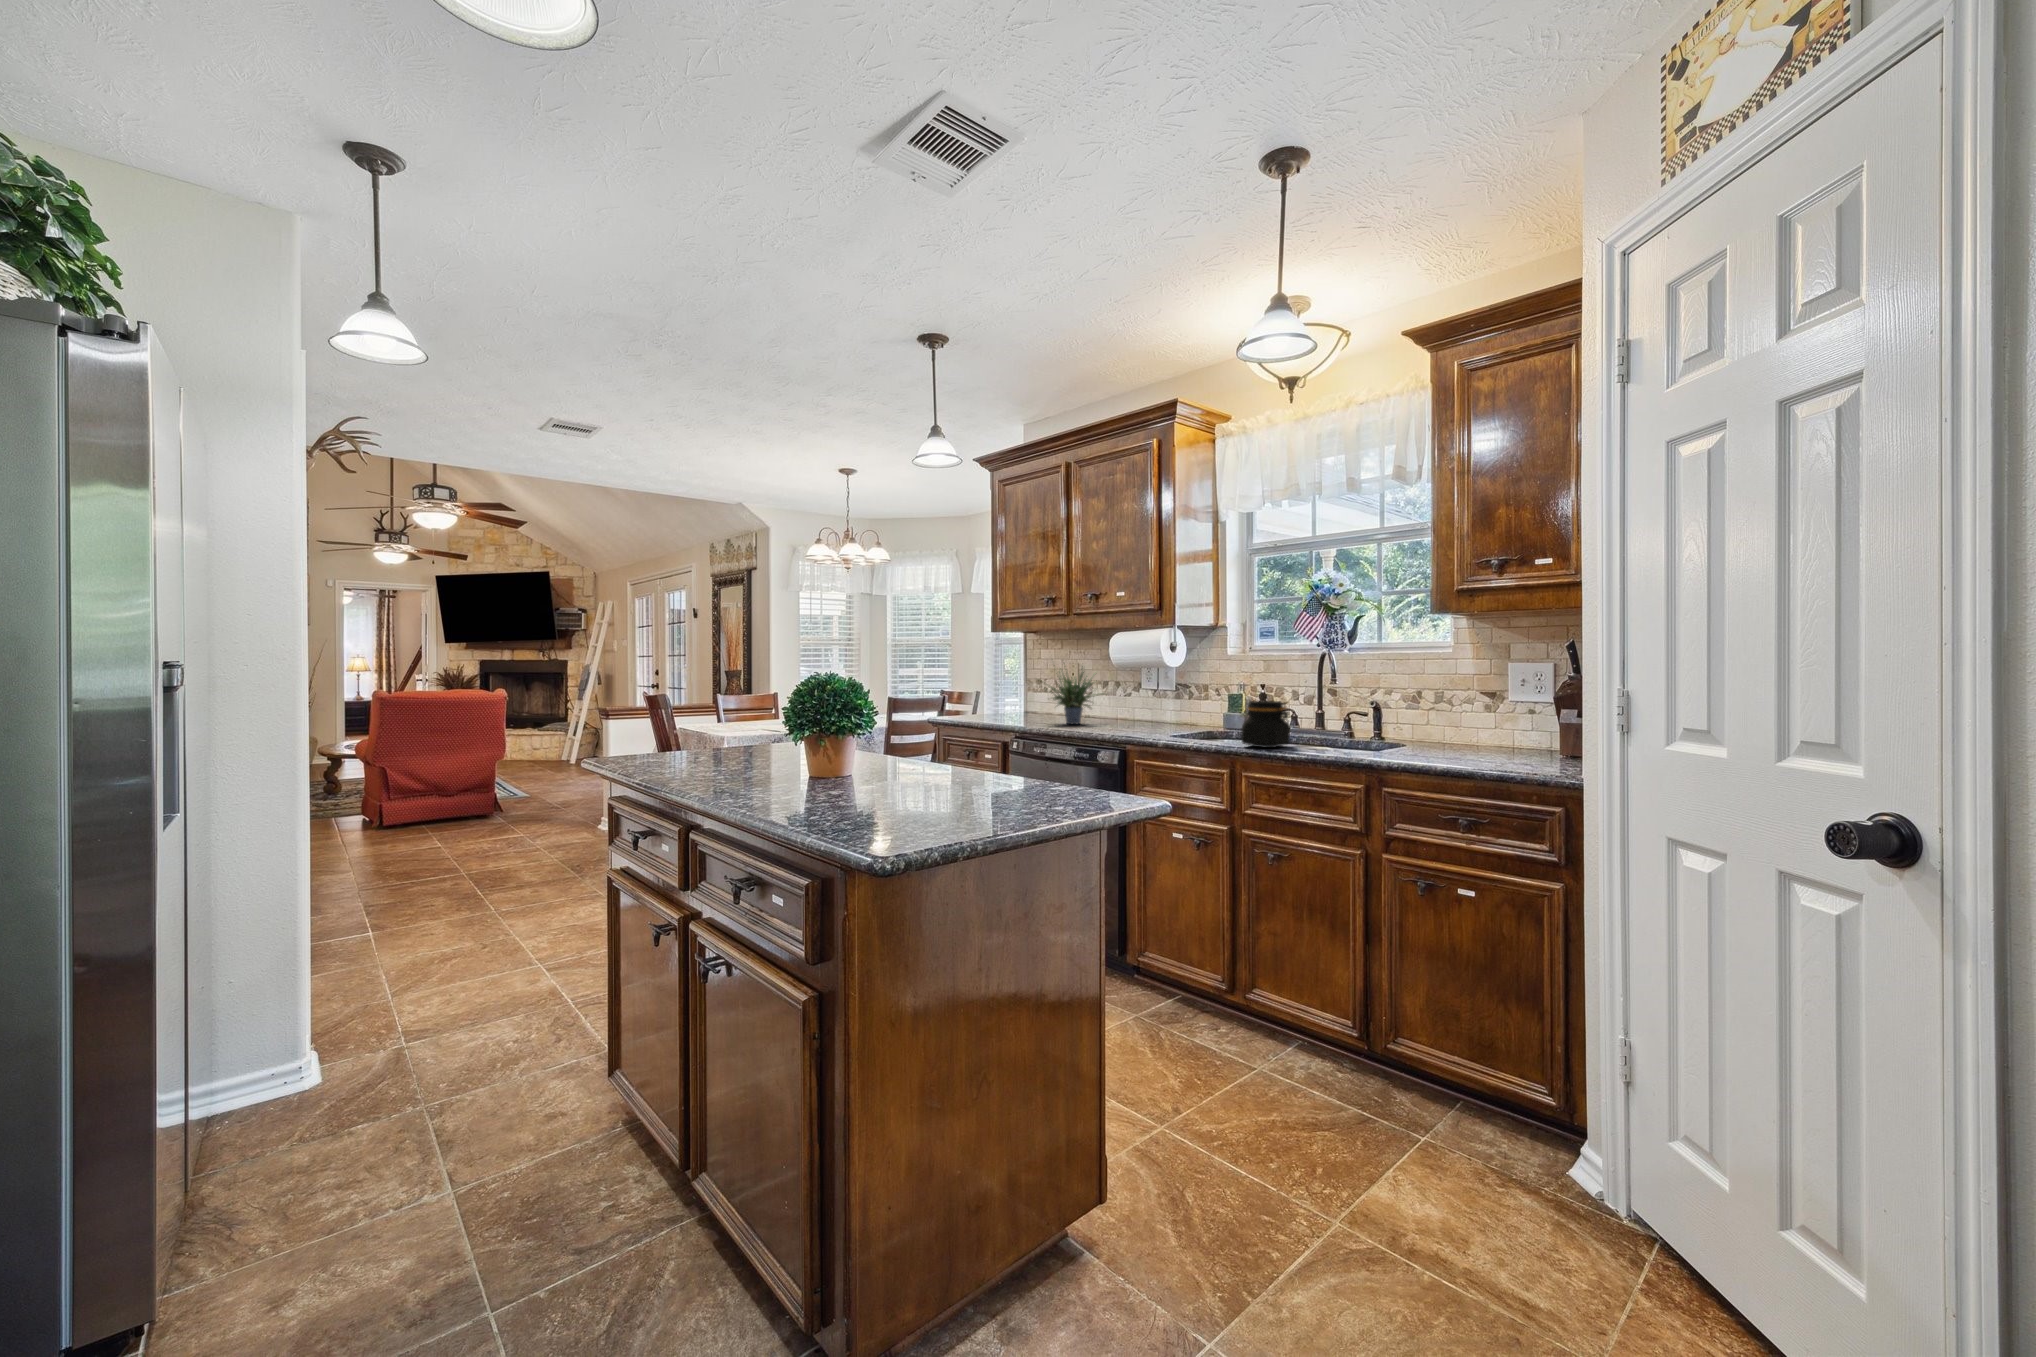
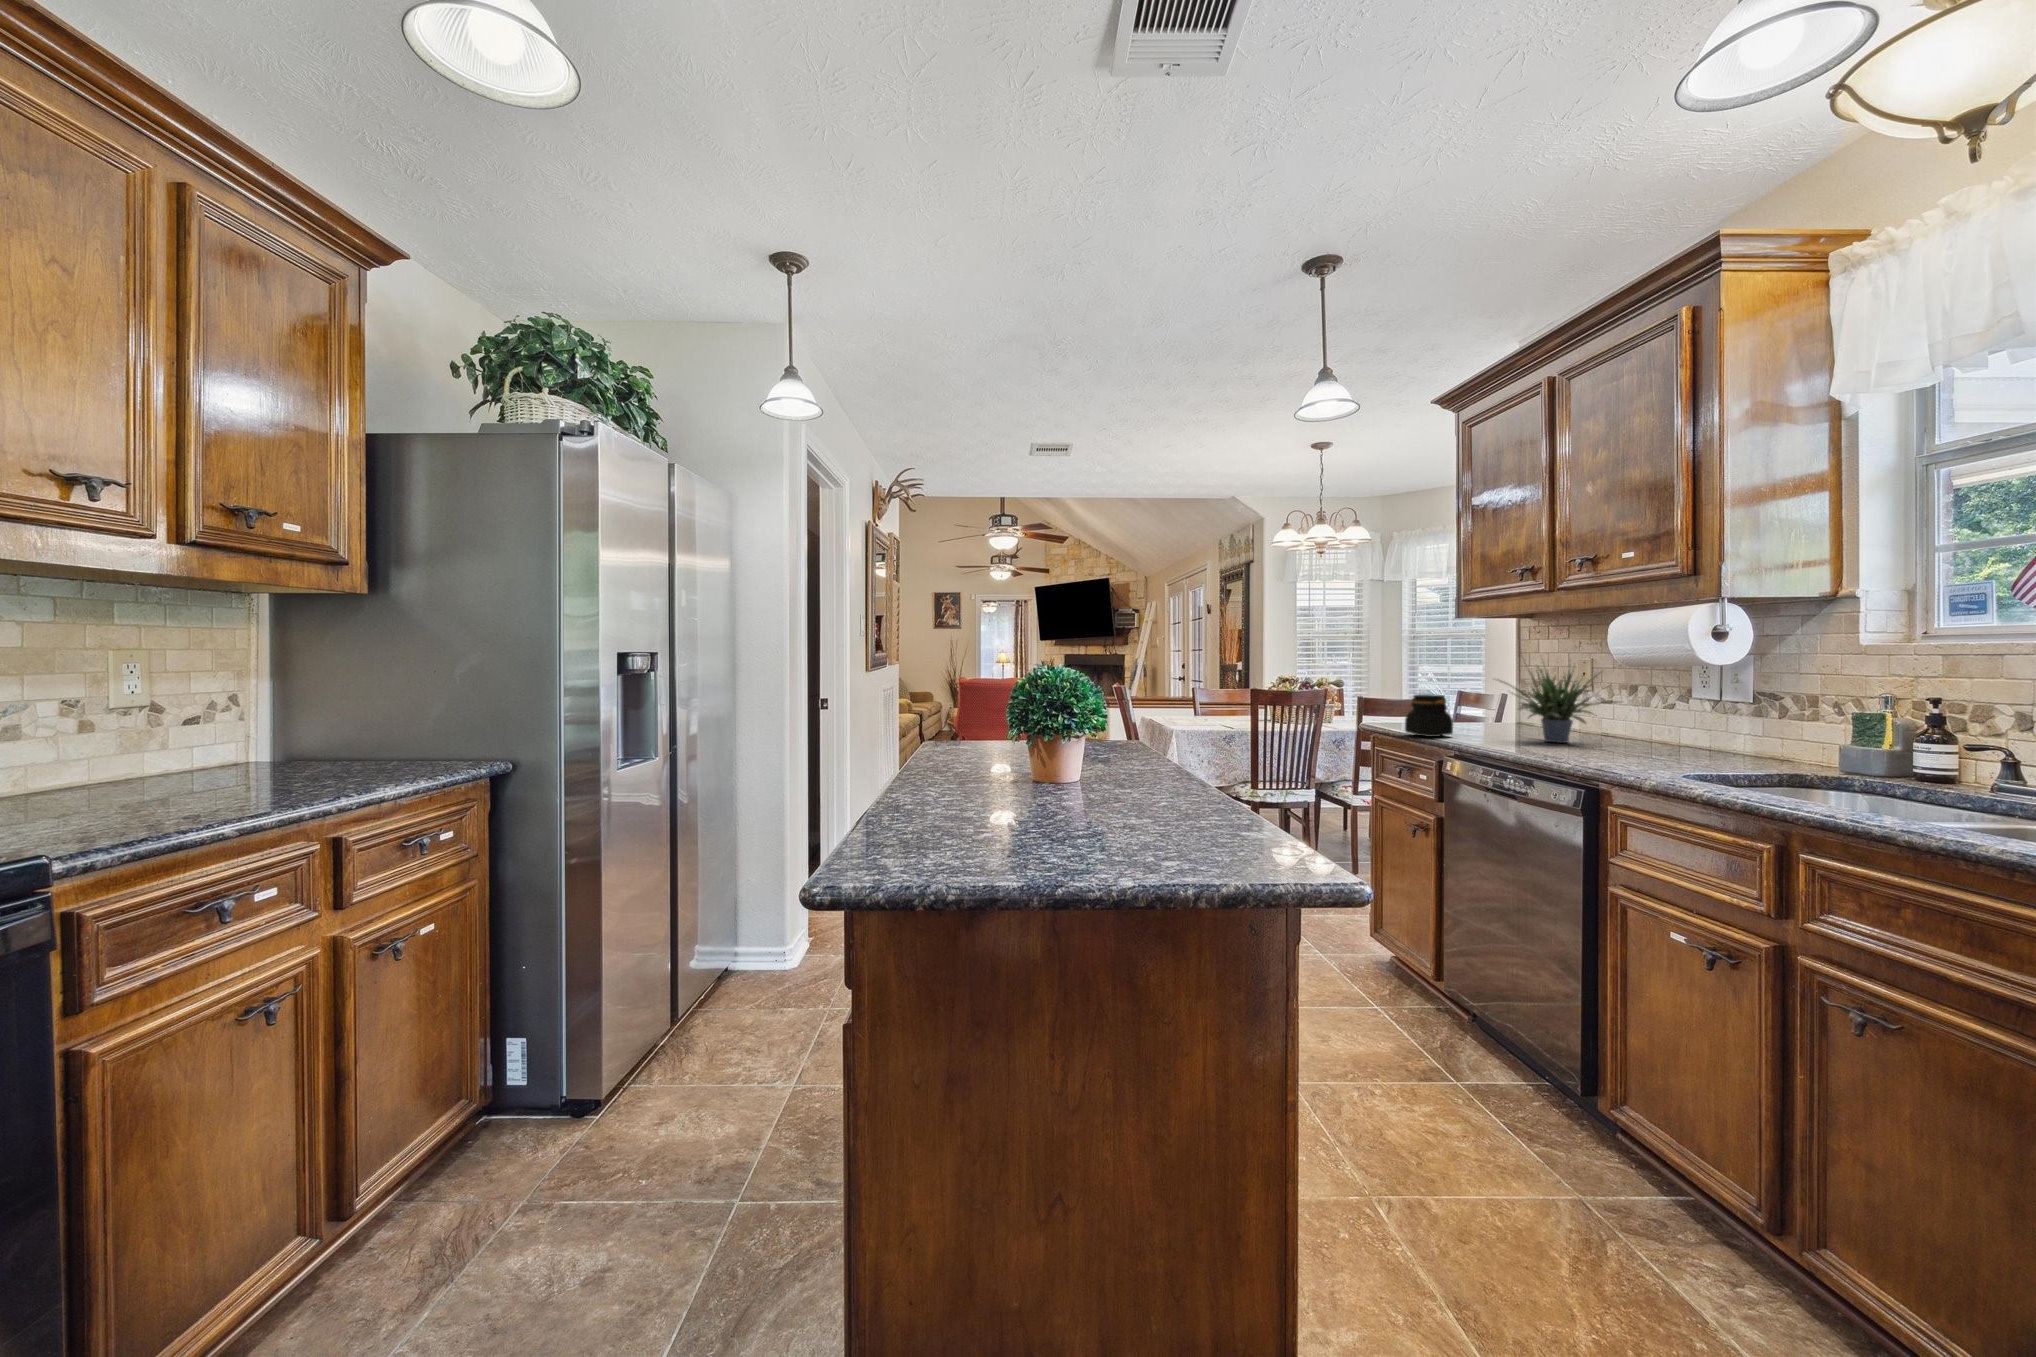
jar: present [1241,701,1291,748] -> present [1405,694,1453,737]

